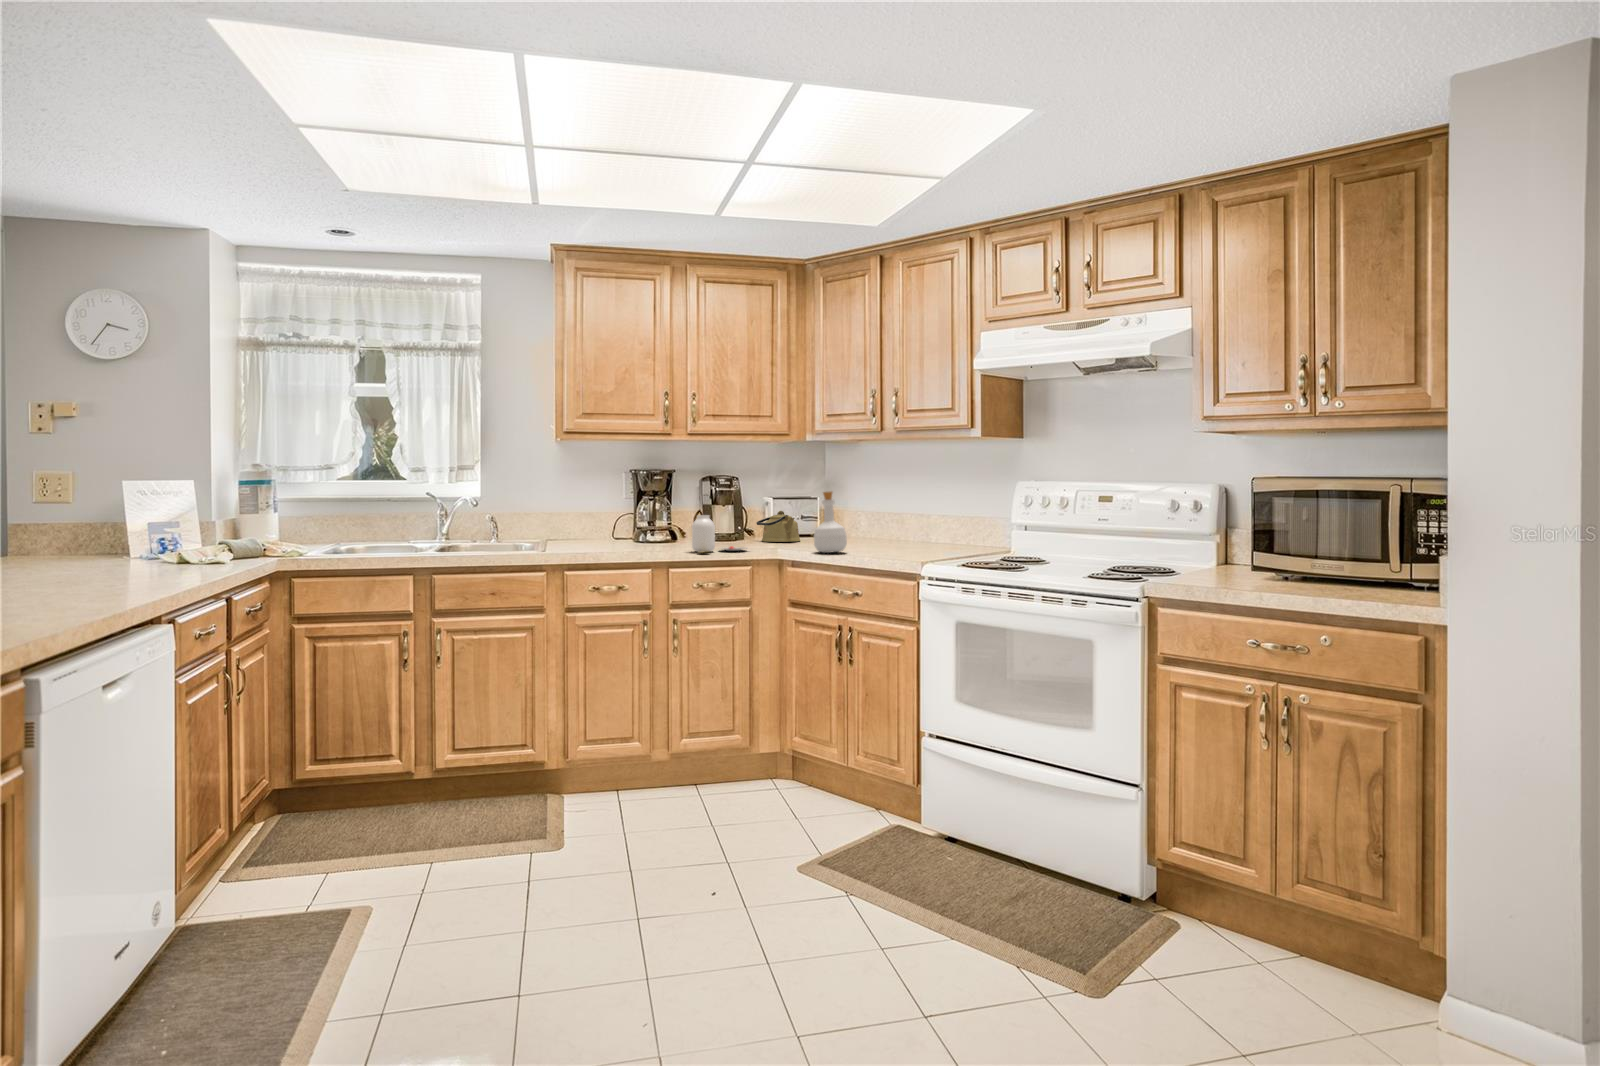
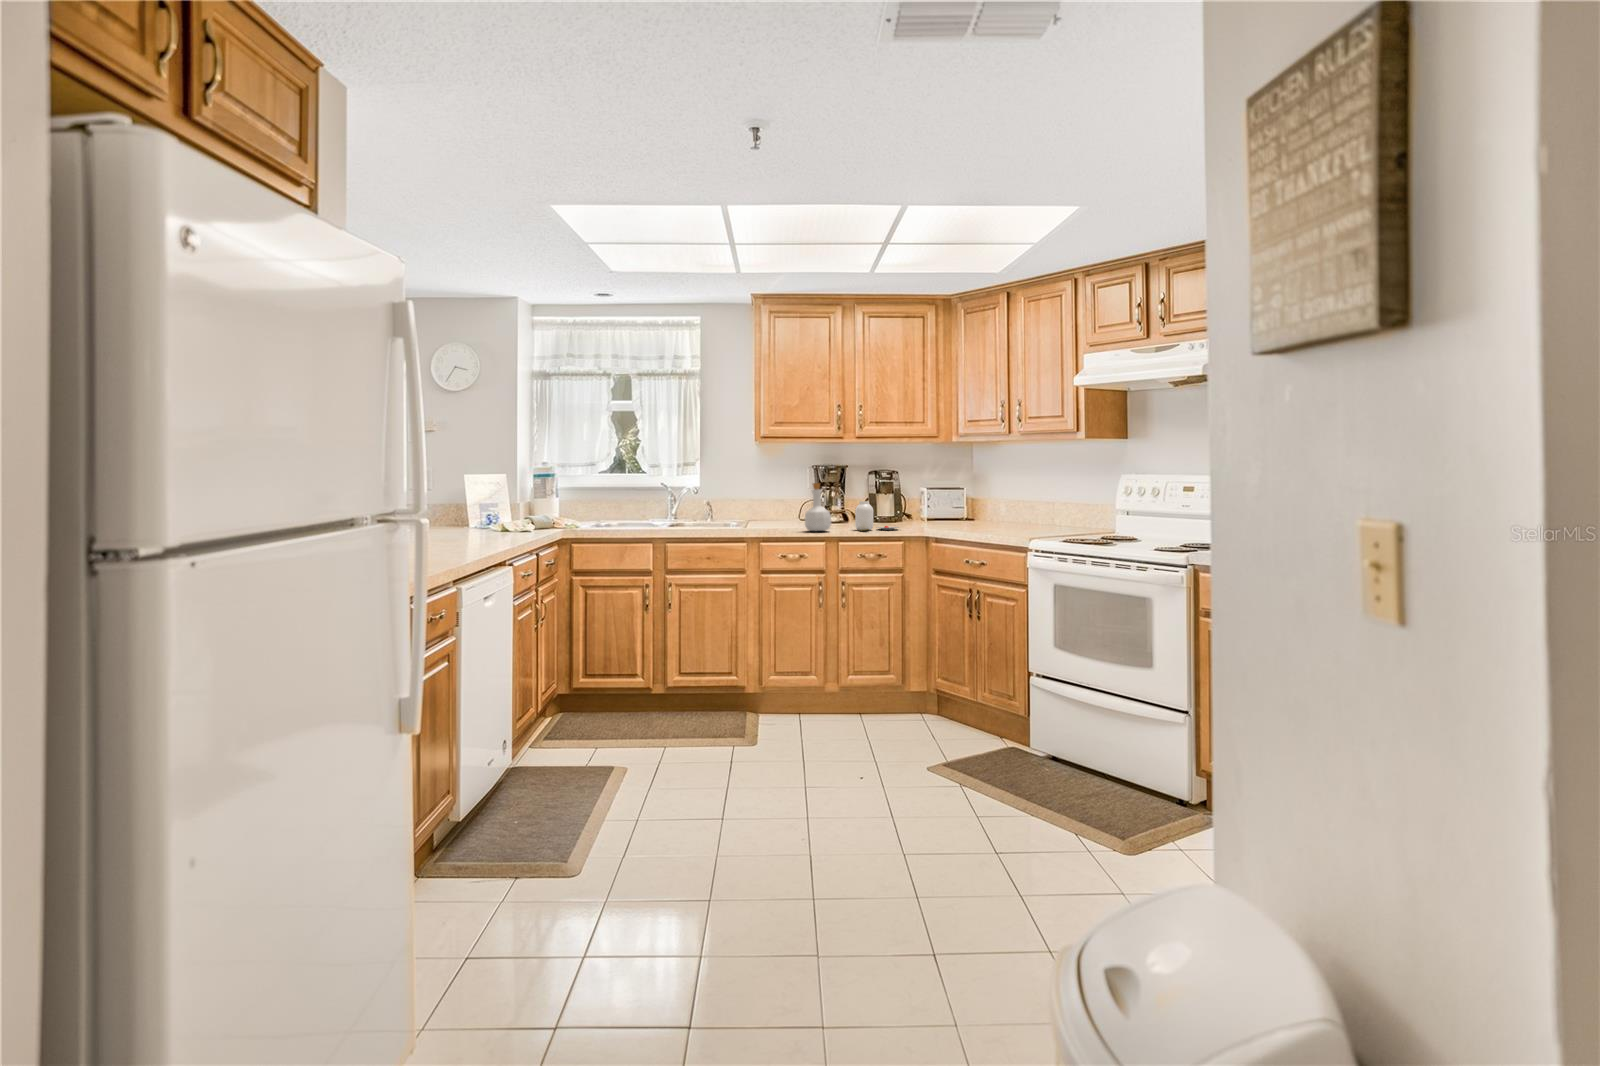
bottle: present [814,492,847,553] -> present [805,483,831,531]
kettle: present [756,511,800,542] -> none [910,499,946,523]

